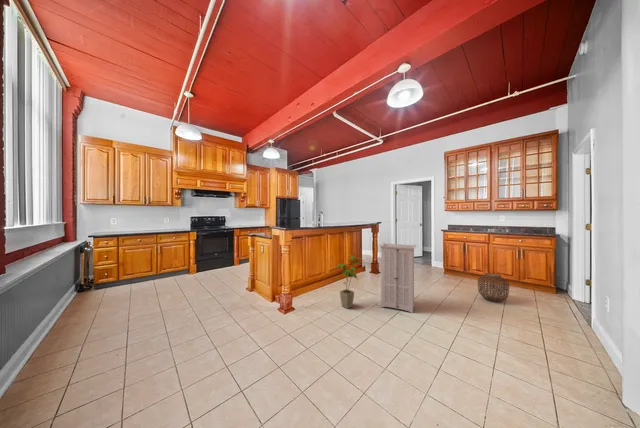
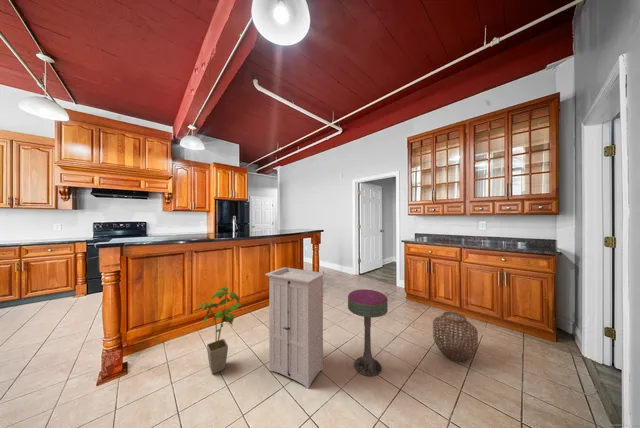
bar stool: none [427,258,455,308] -> present [348,289,388,376]

